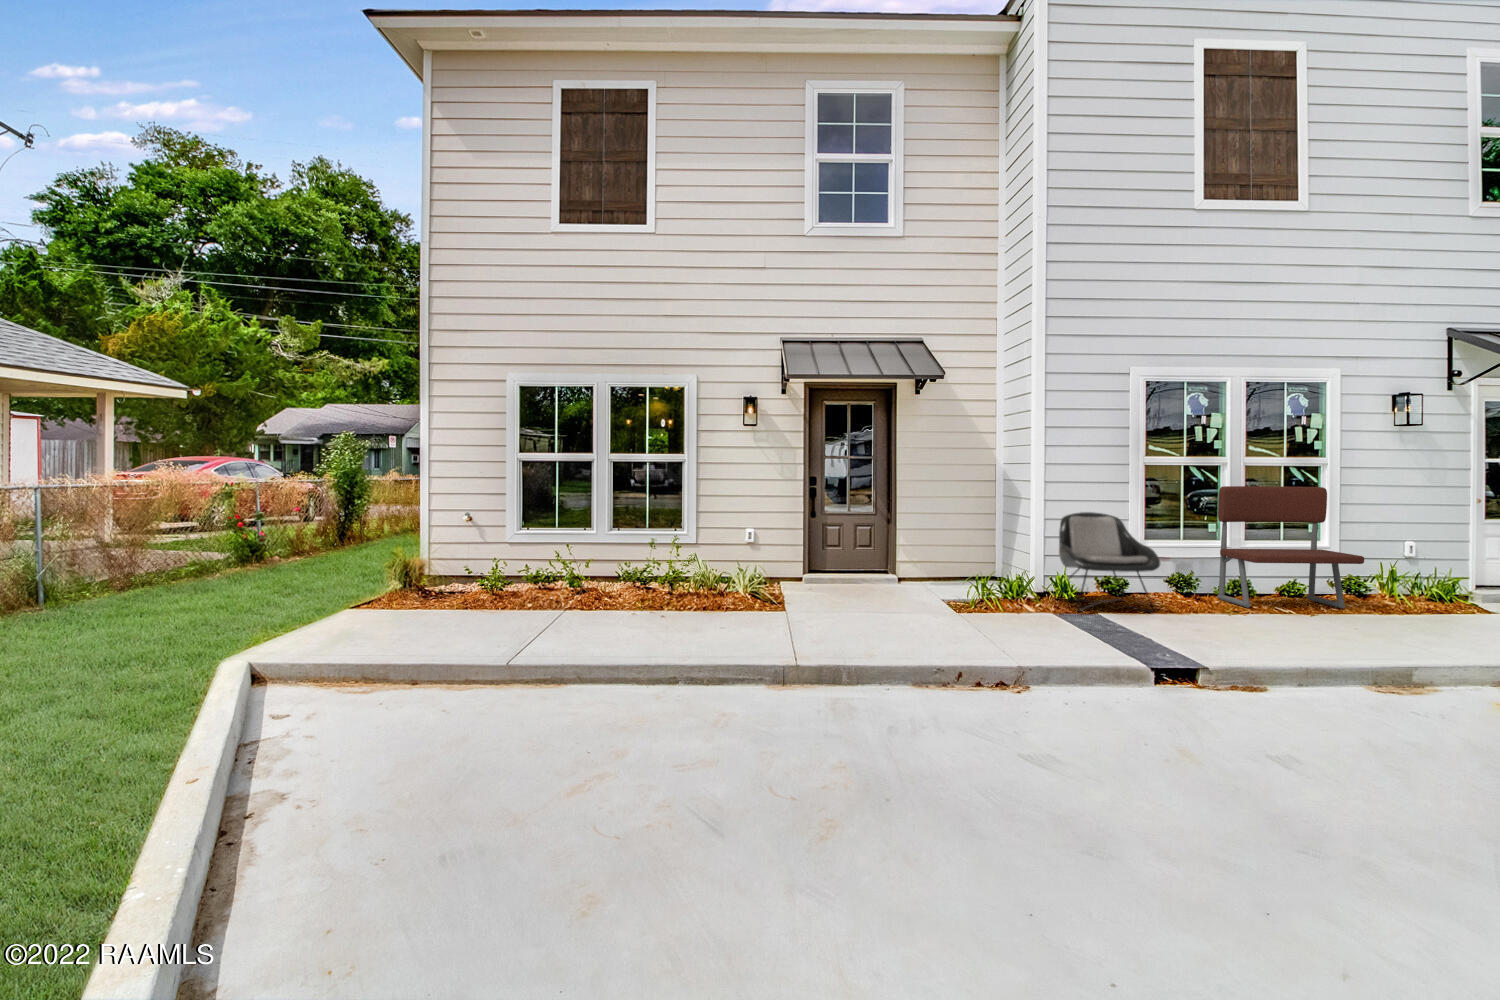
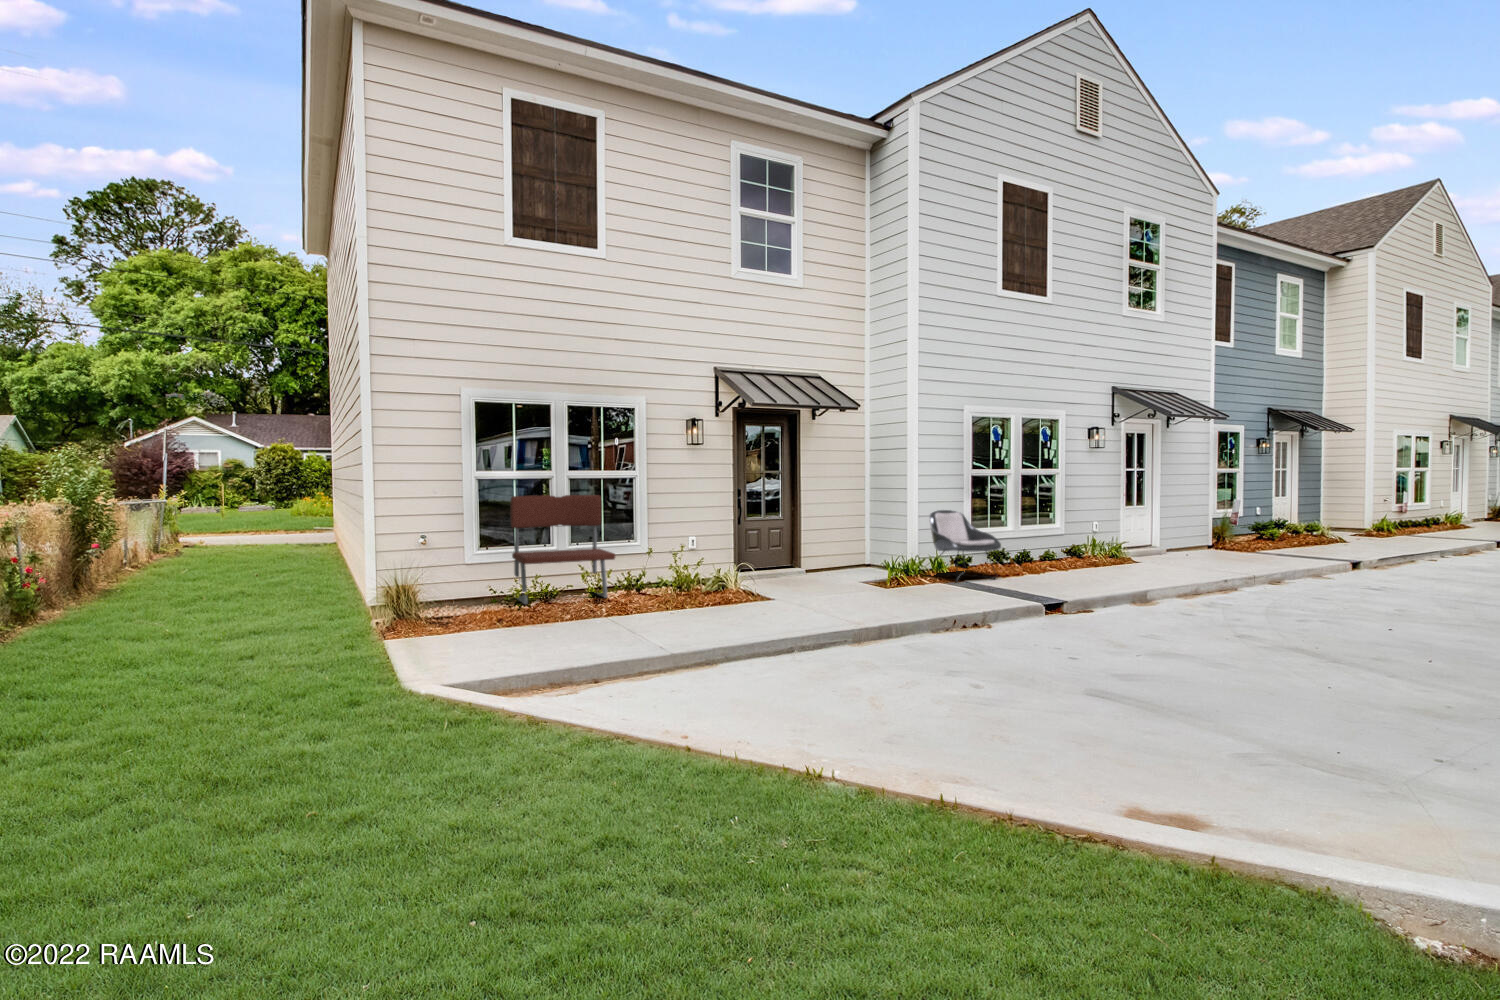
bench: present [1217,486,1364,609] -> present [510,495,615,604]

